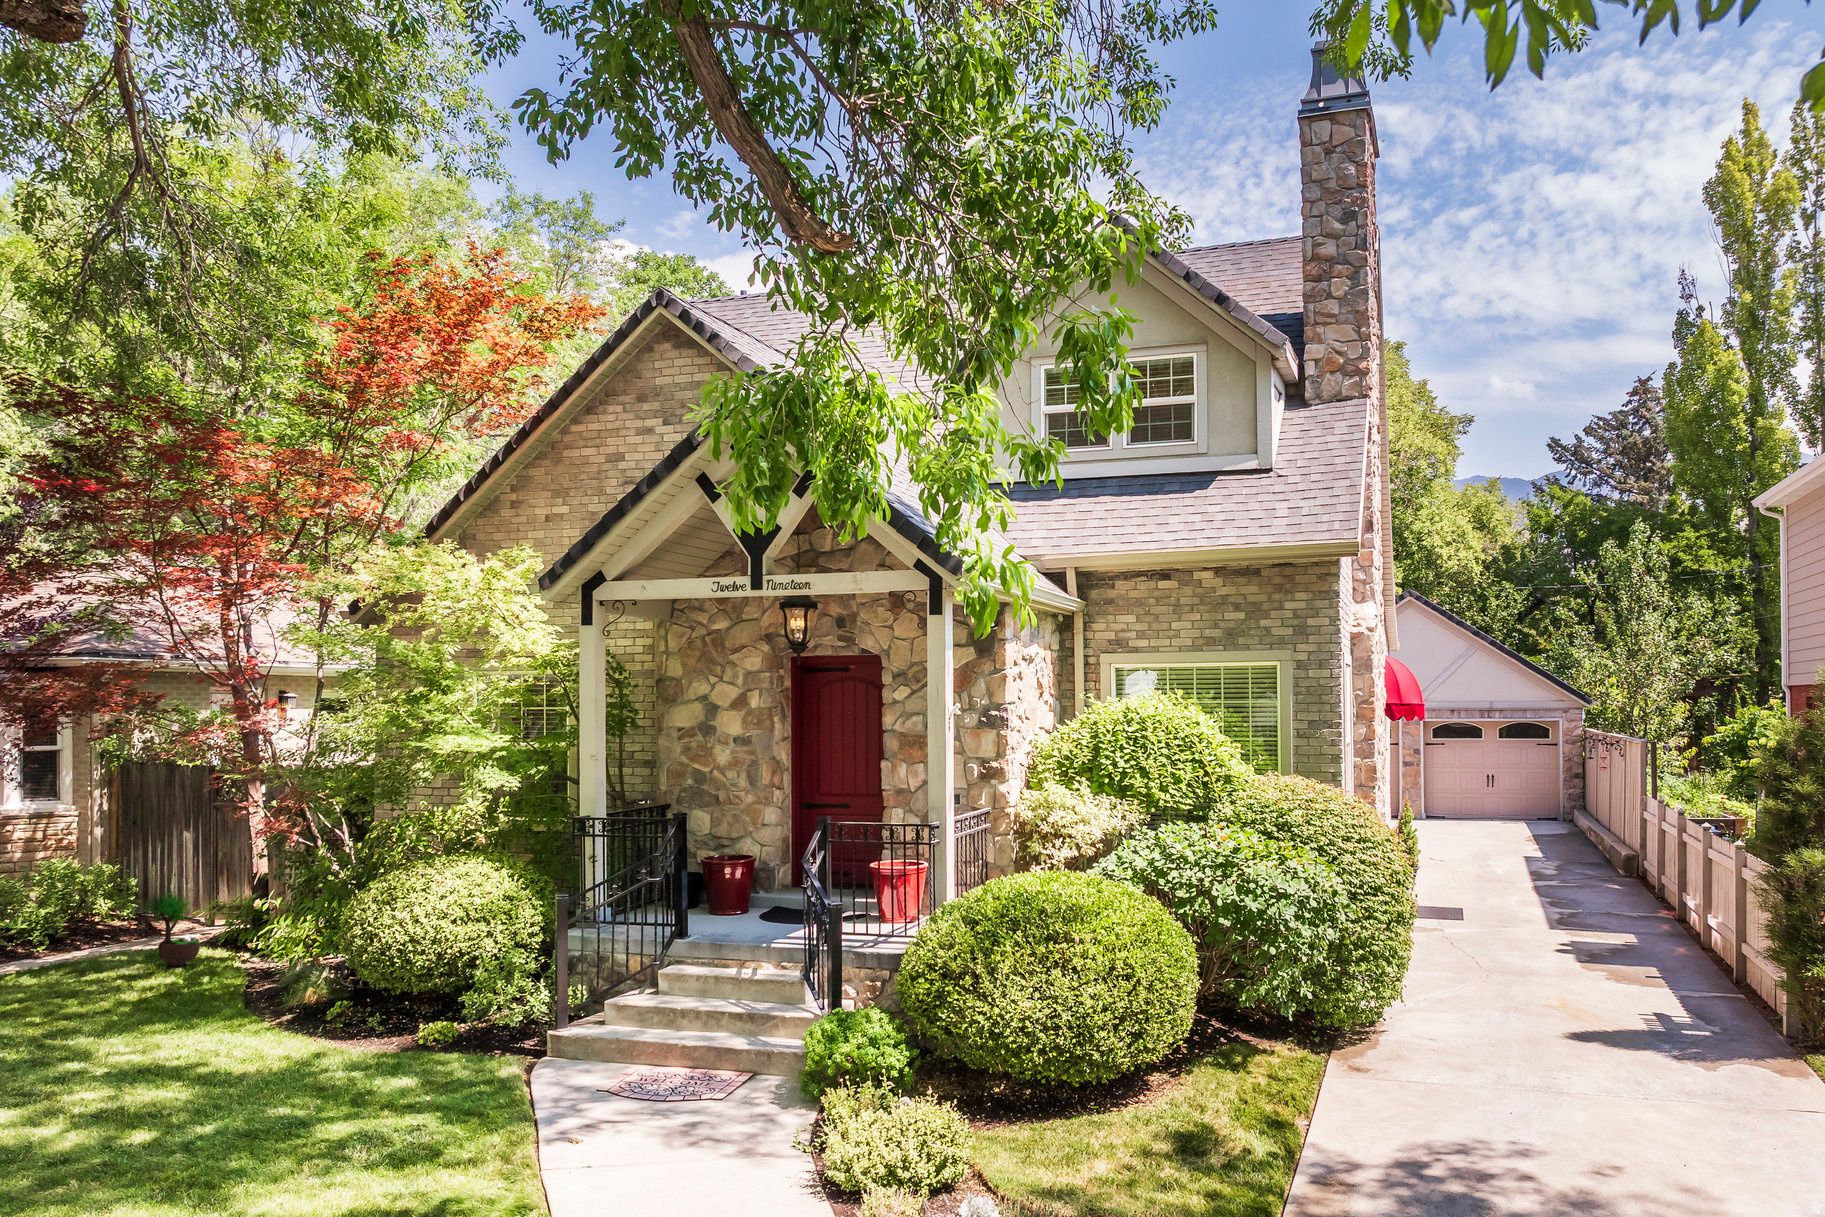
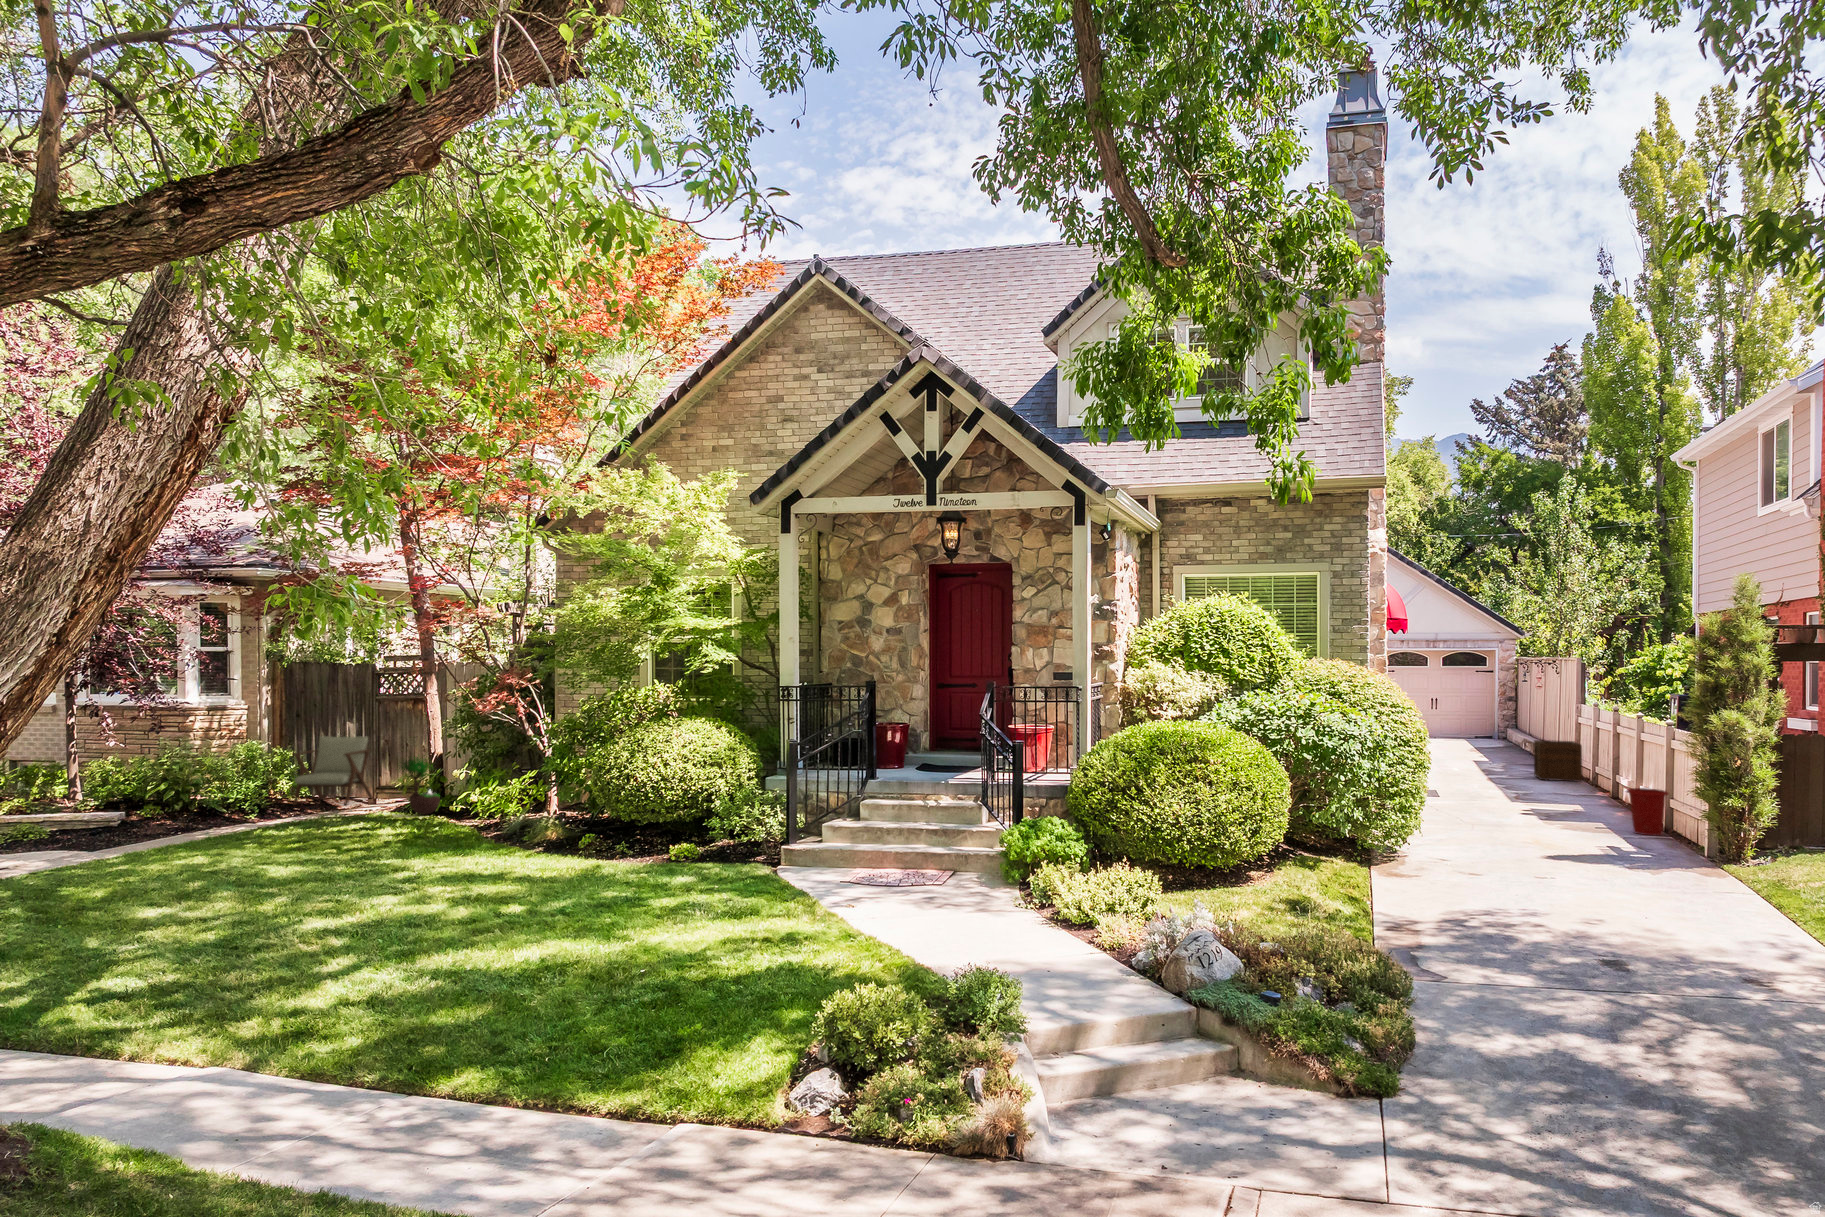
wooden crate: none [1587,853,1647,907] -> present [1533,740,1583,781]
lounge chair: none [41,862,148,949] -> present [293,736,372,805]
waste bin: none [1680,940,1737,1005] -> present [1626,788,1669,835]

